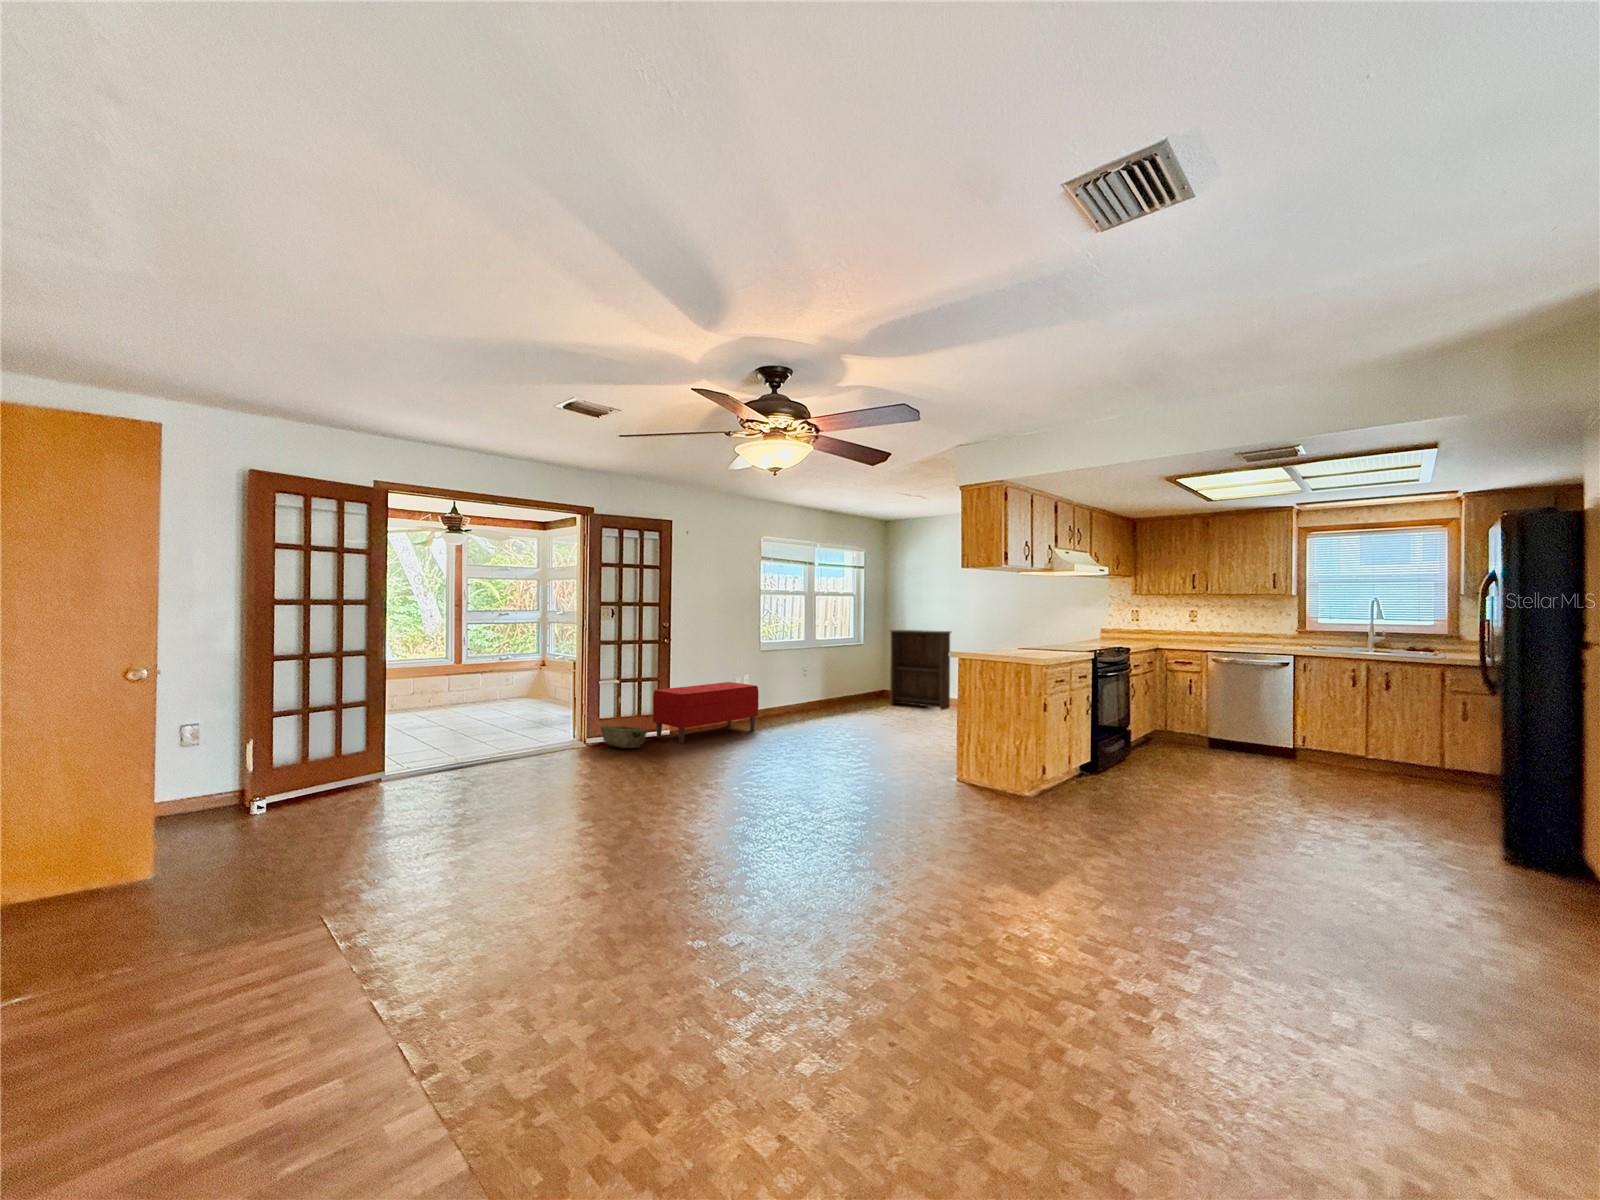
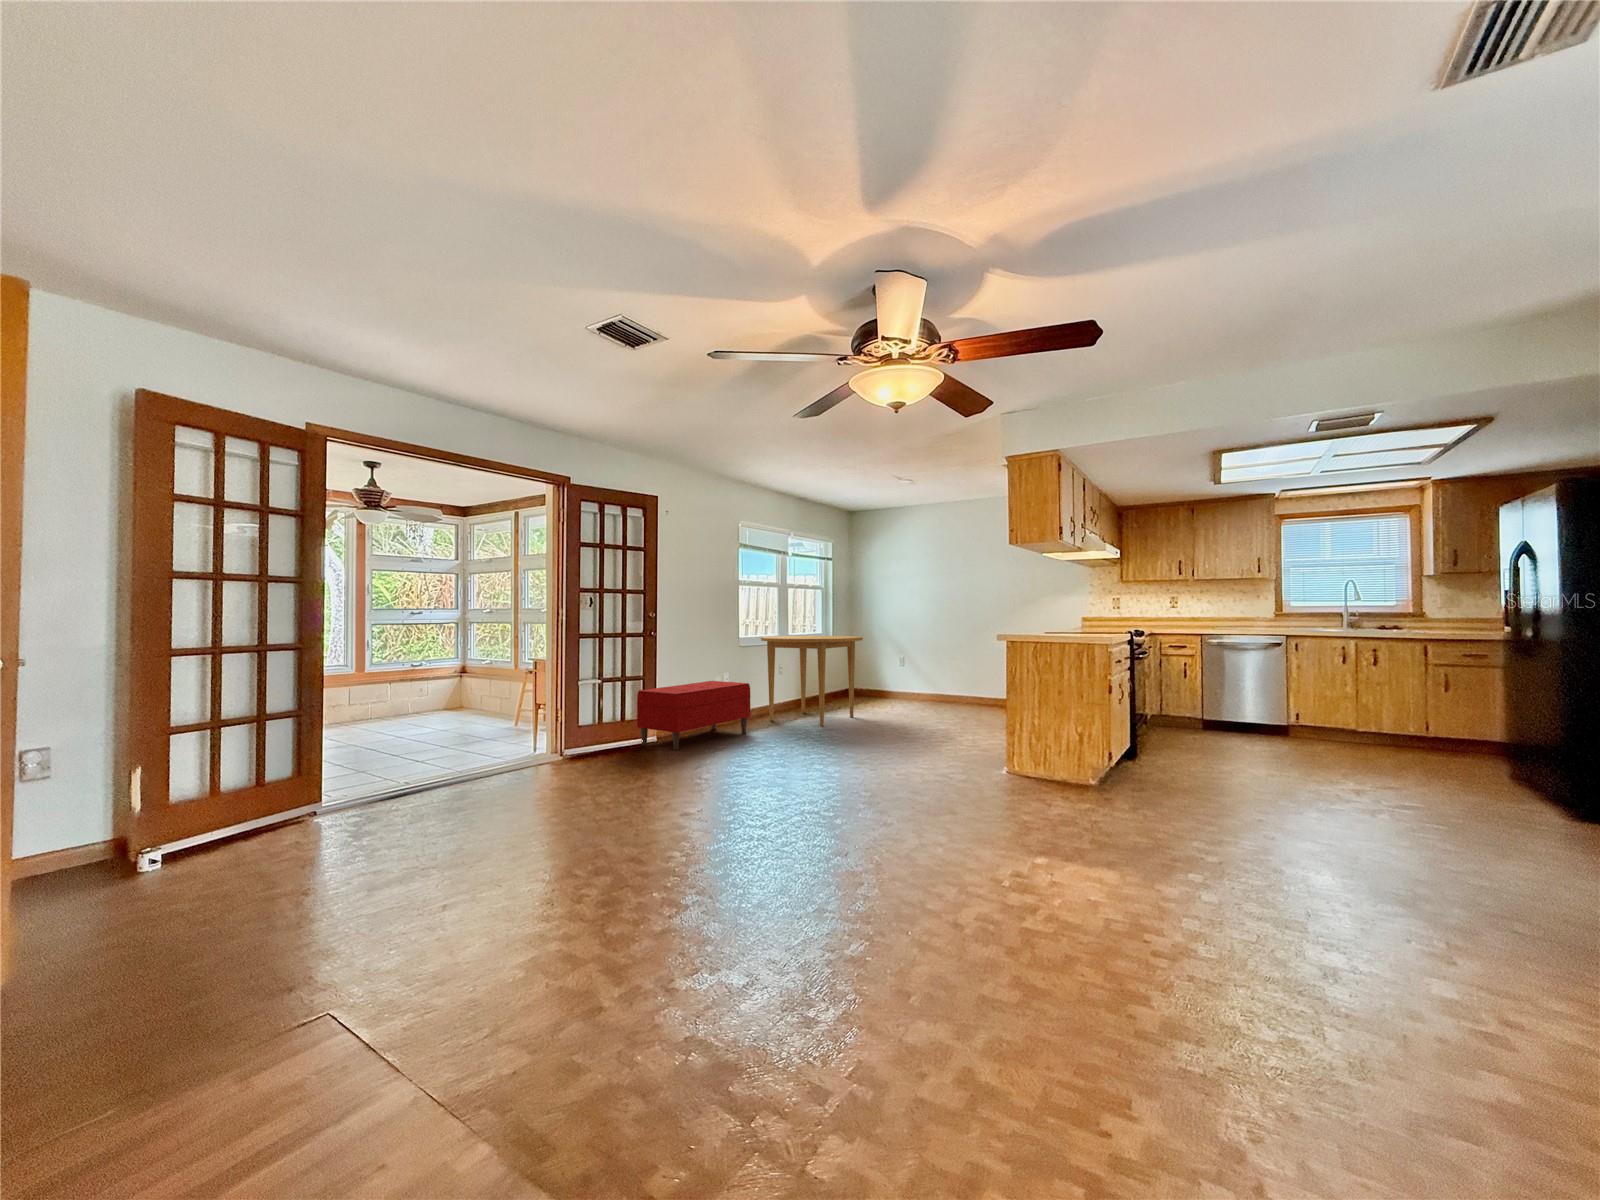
bookshelf: present [890,630,951,710] -> none [863,624,929,706]
dining table: none [778,641,873,727] -> present [761,636,863,726]
woven basket: present [601,725,648,748] -> none [582,733,640,759]

